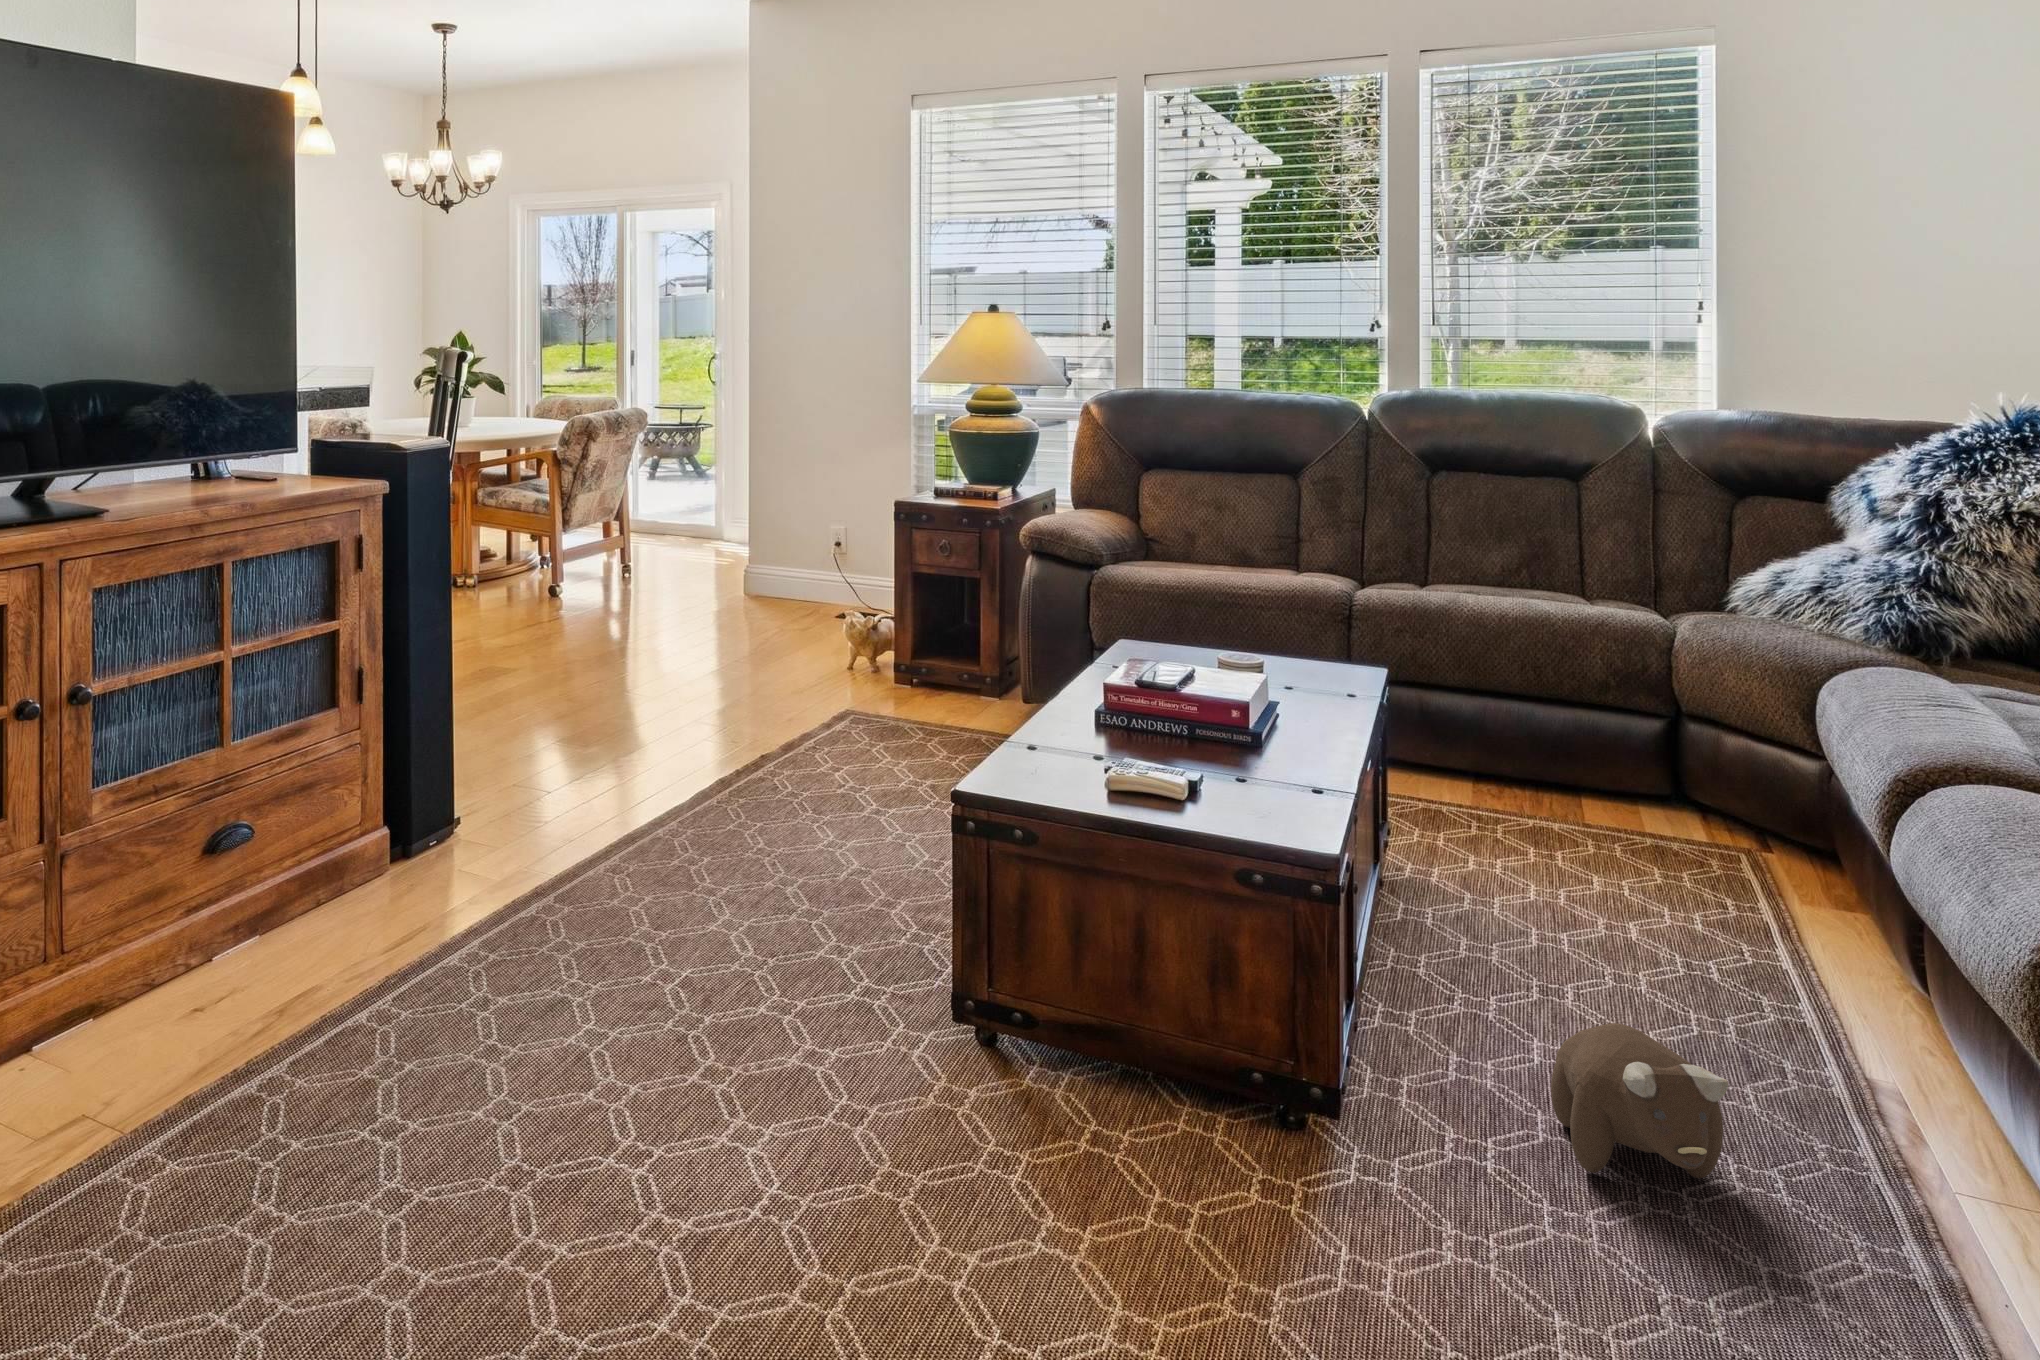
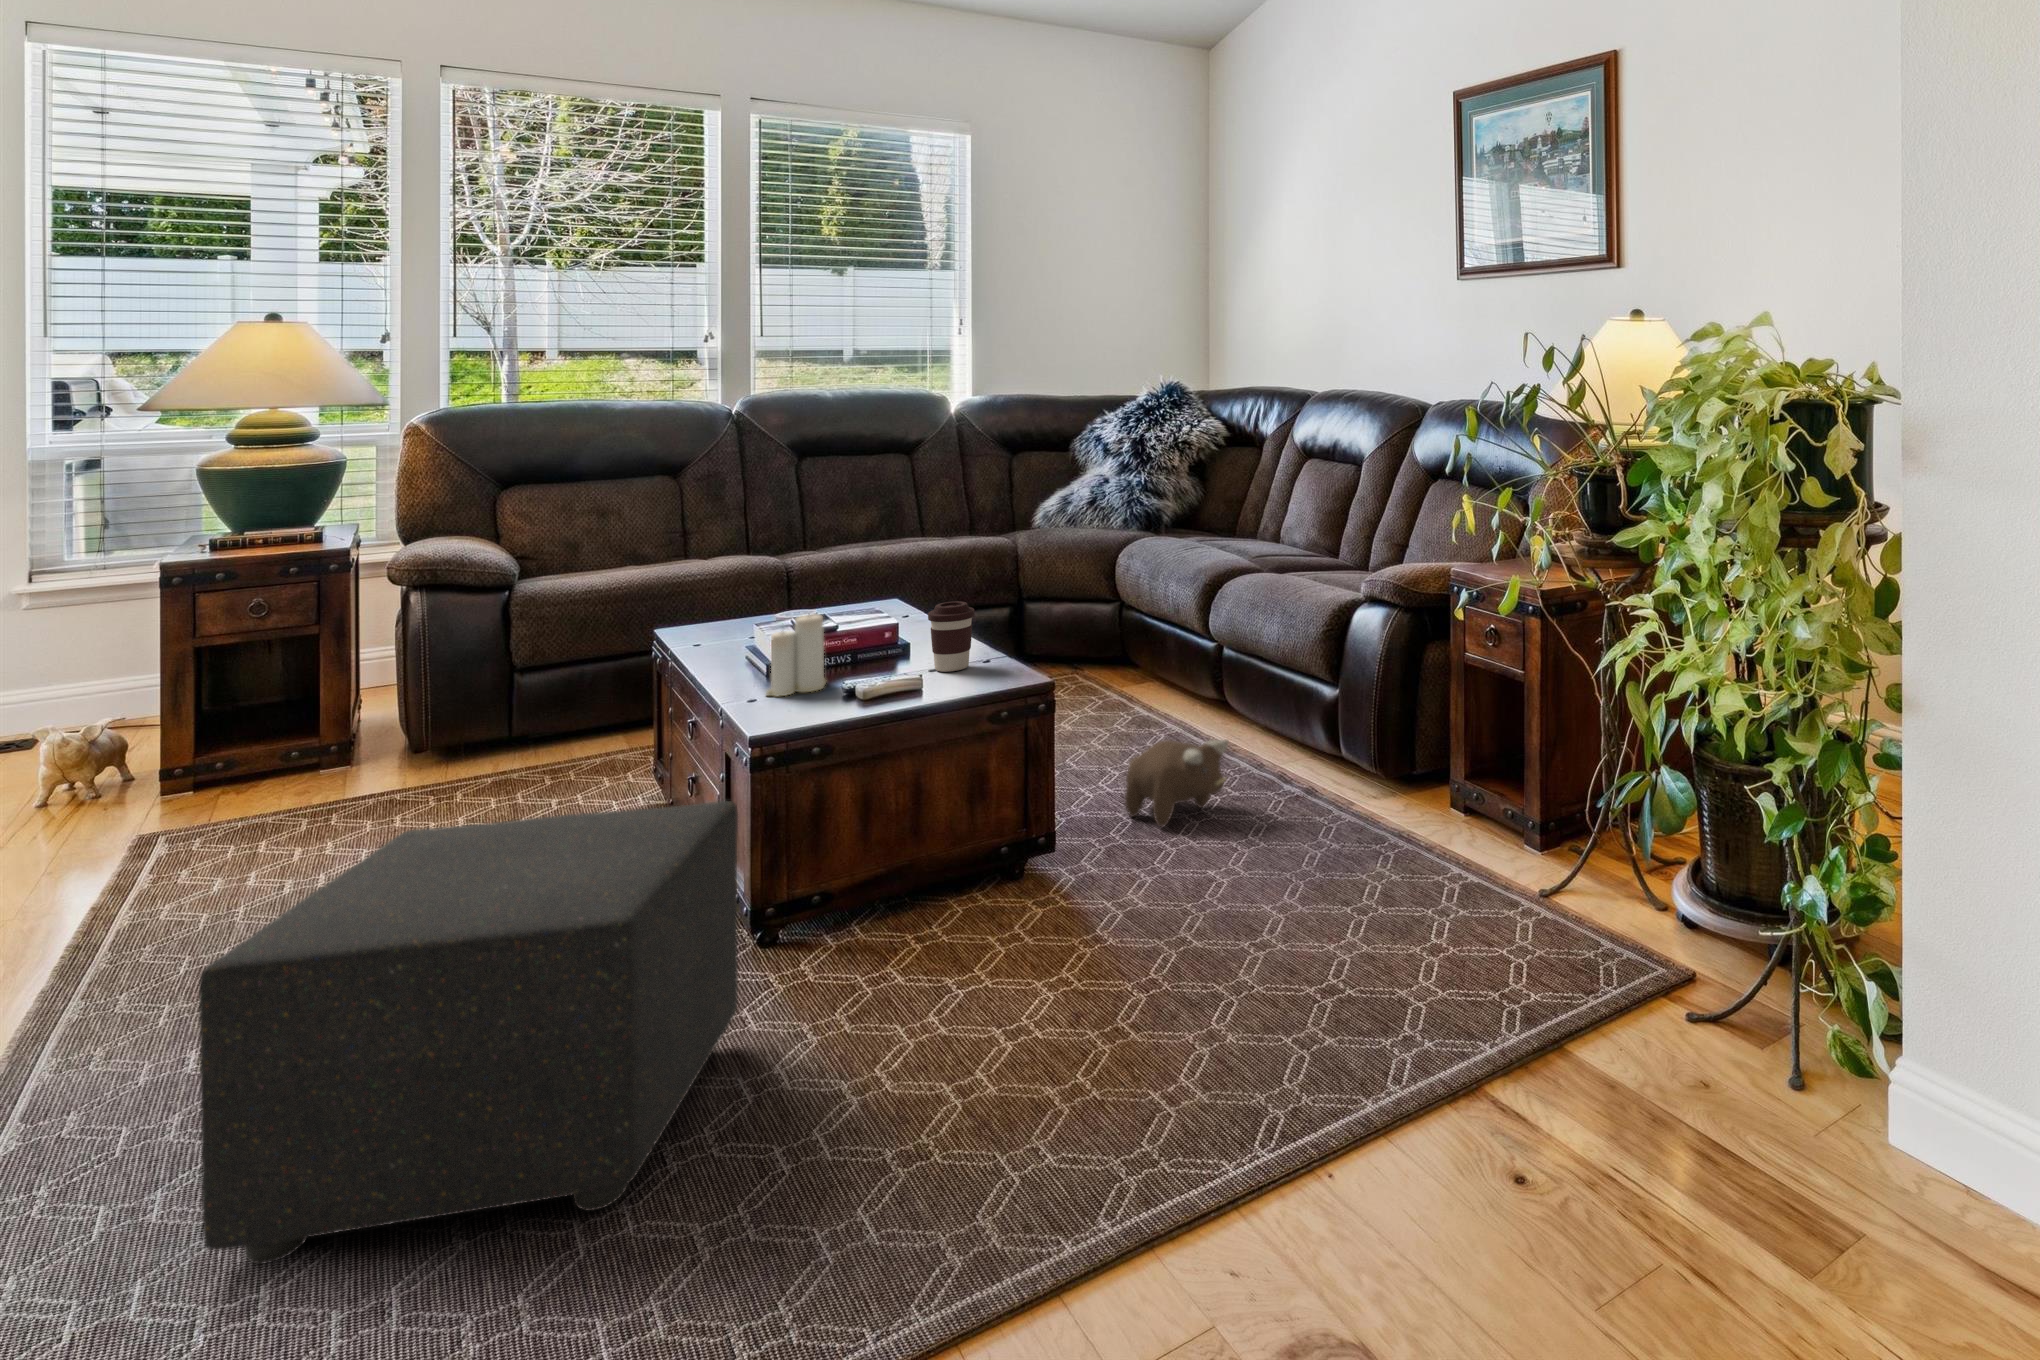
candle: none [1057,658,1131,761] -> present [766,614,827,696]
coffee cup: none [1242,693,1305,793] -> present [928,601,975,672]
ottoman: none [426,778,855,1237] -> present [199,801,738,1264]

